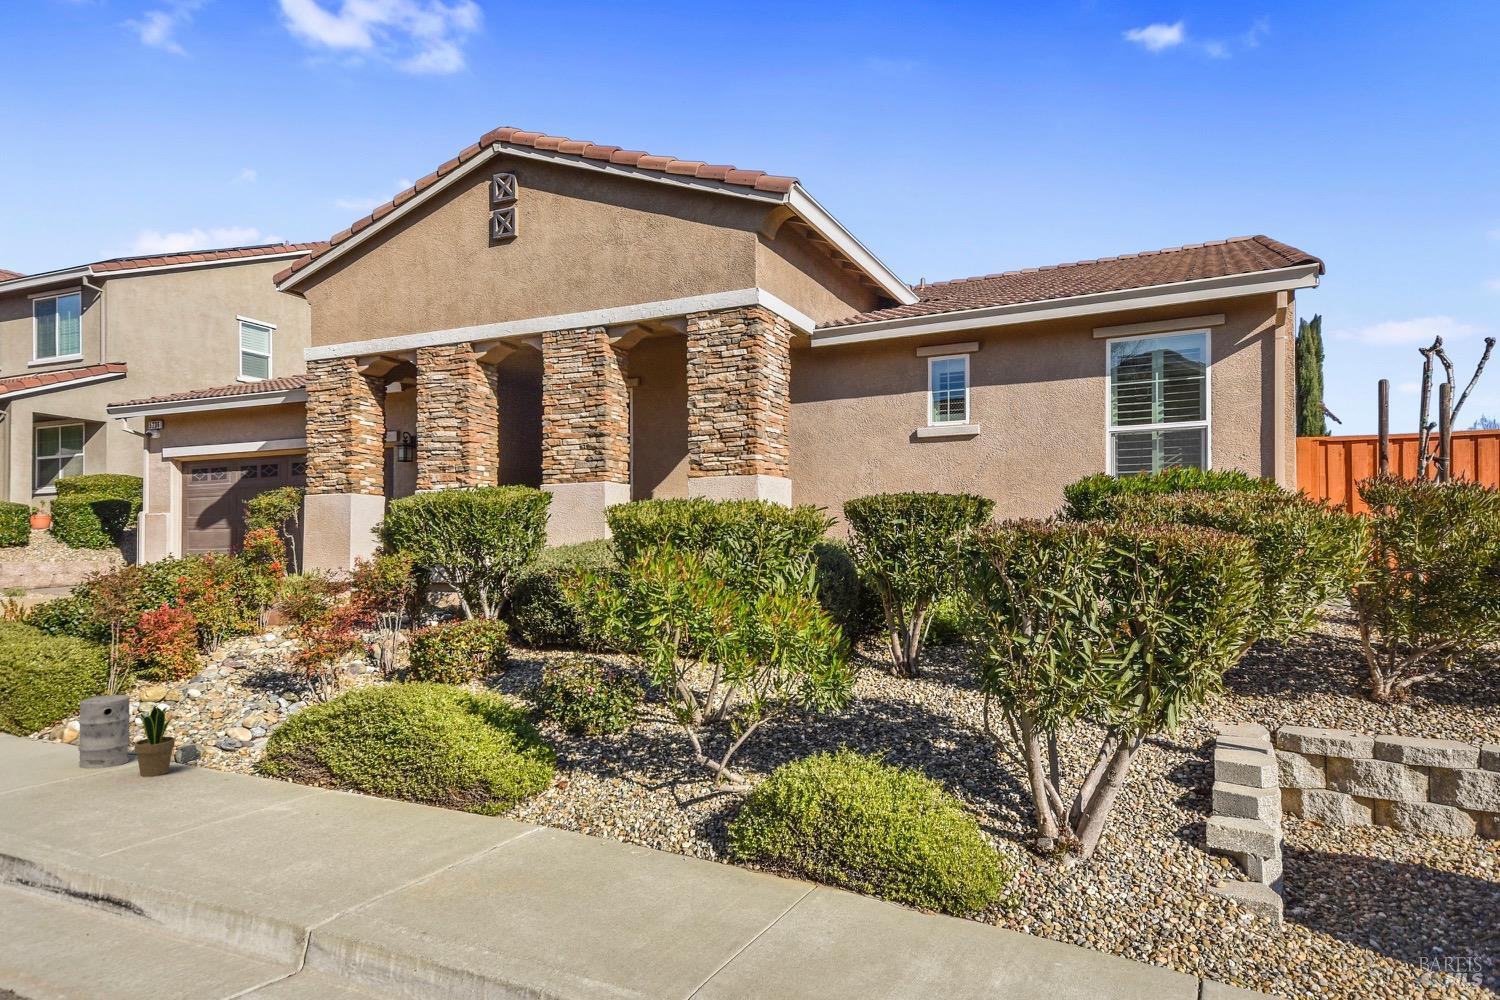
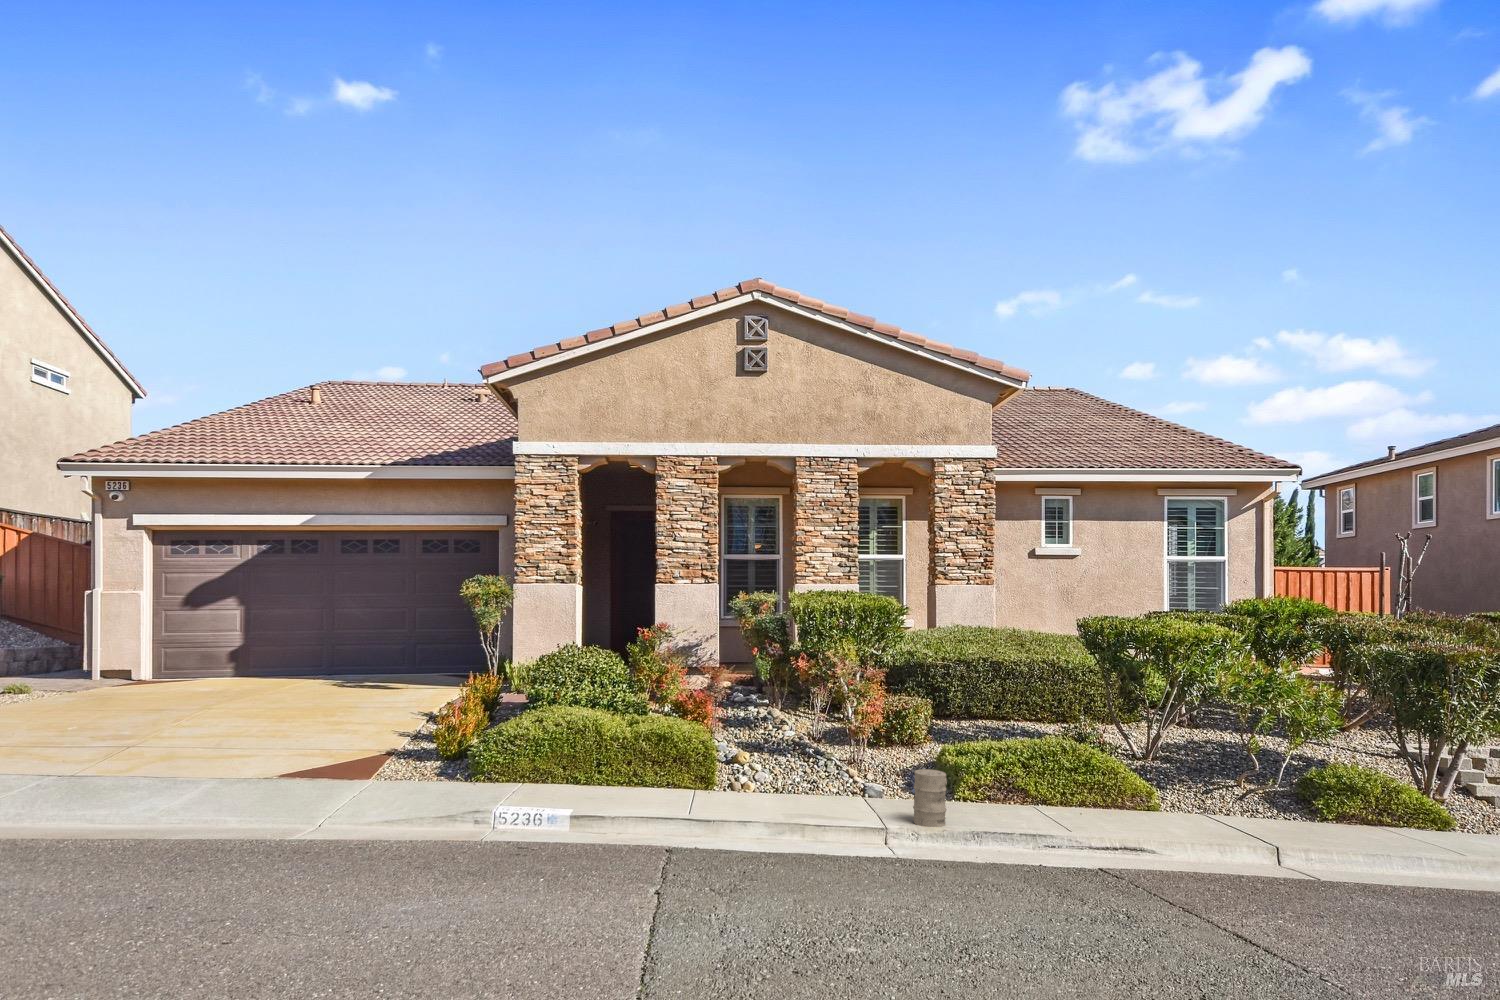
potted plant: present [135,707,180,777] -> none [982,774,1011,827]

